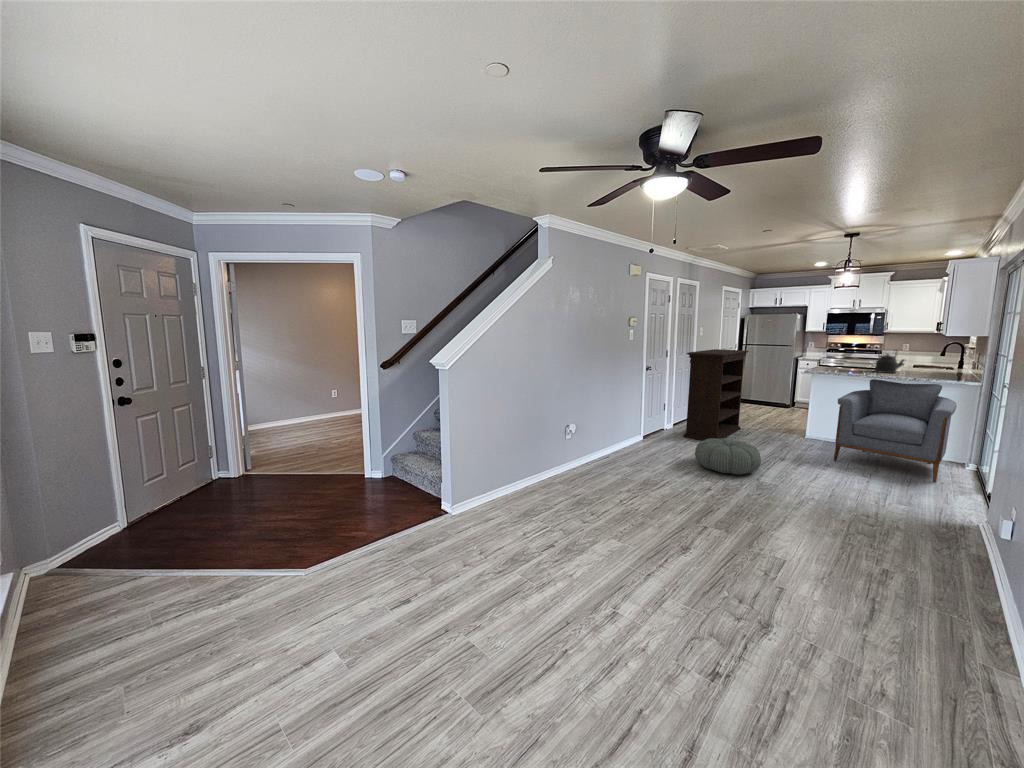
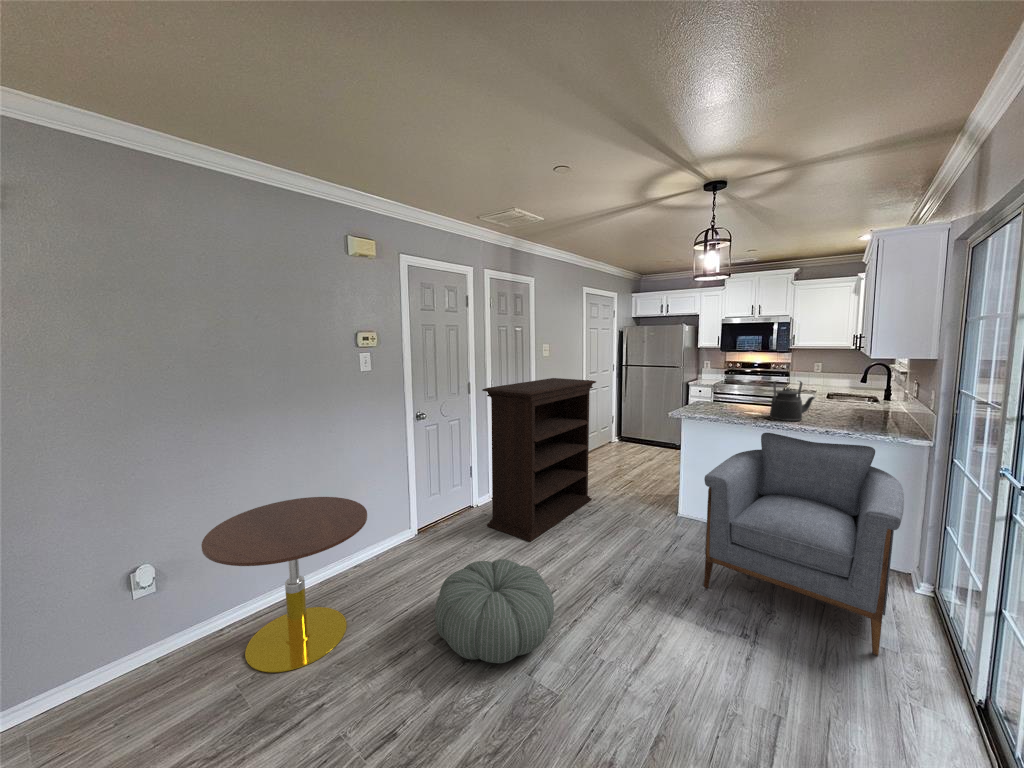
side table: none [597,403,668,473] -> present [201,497,367,673]

